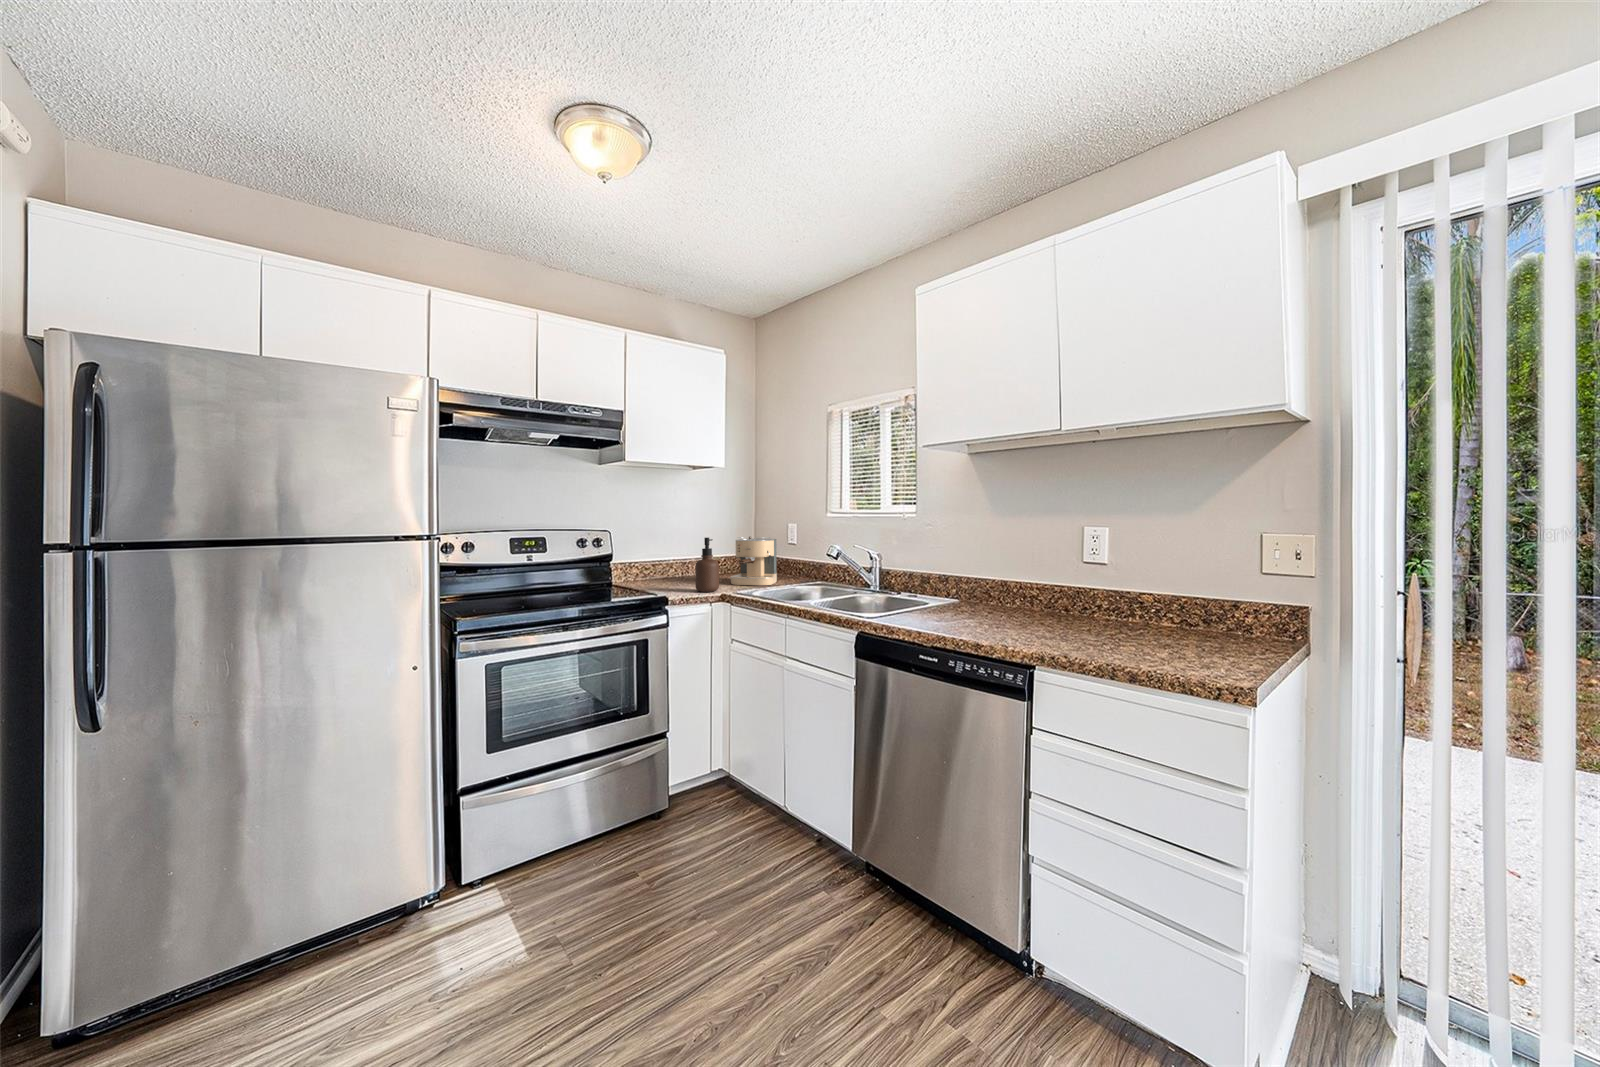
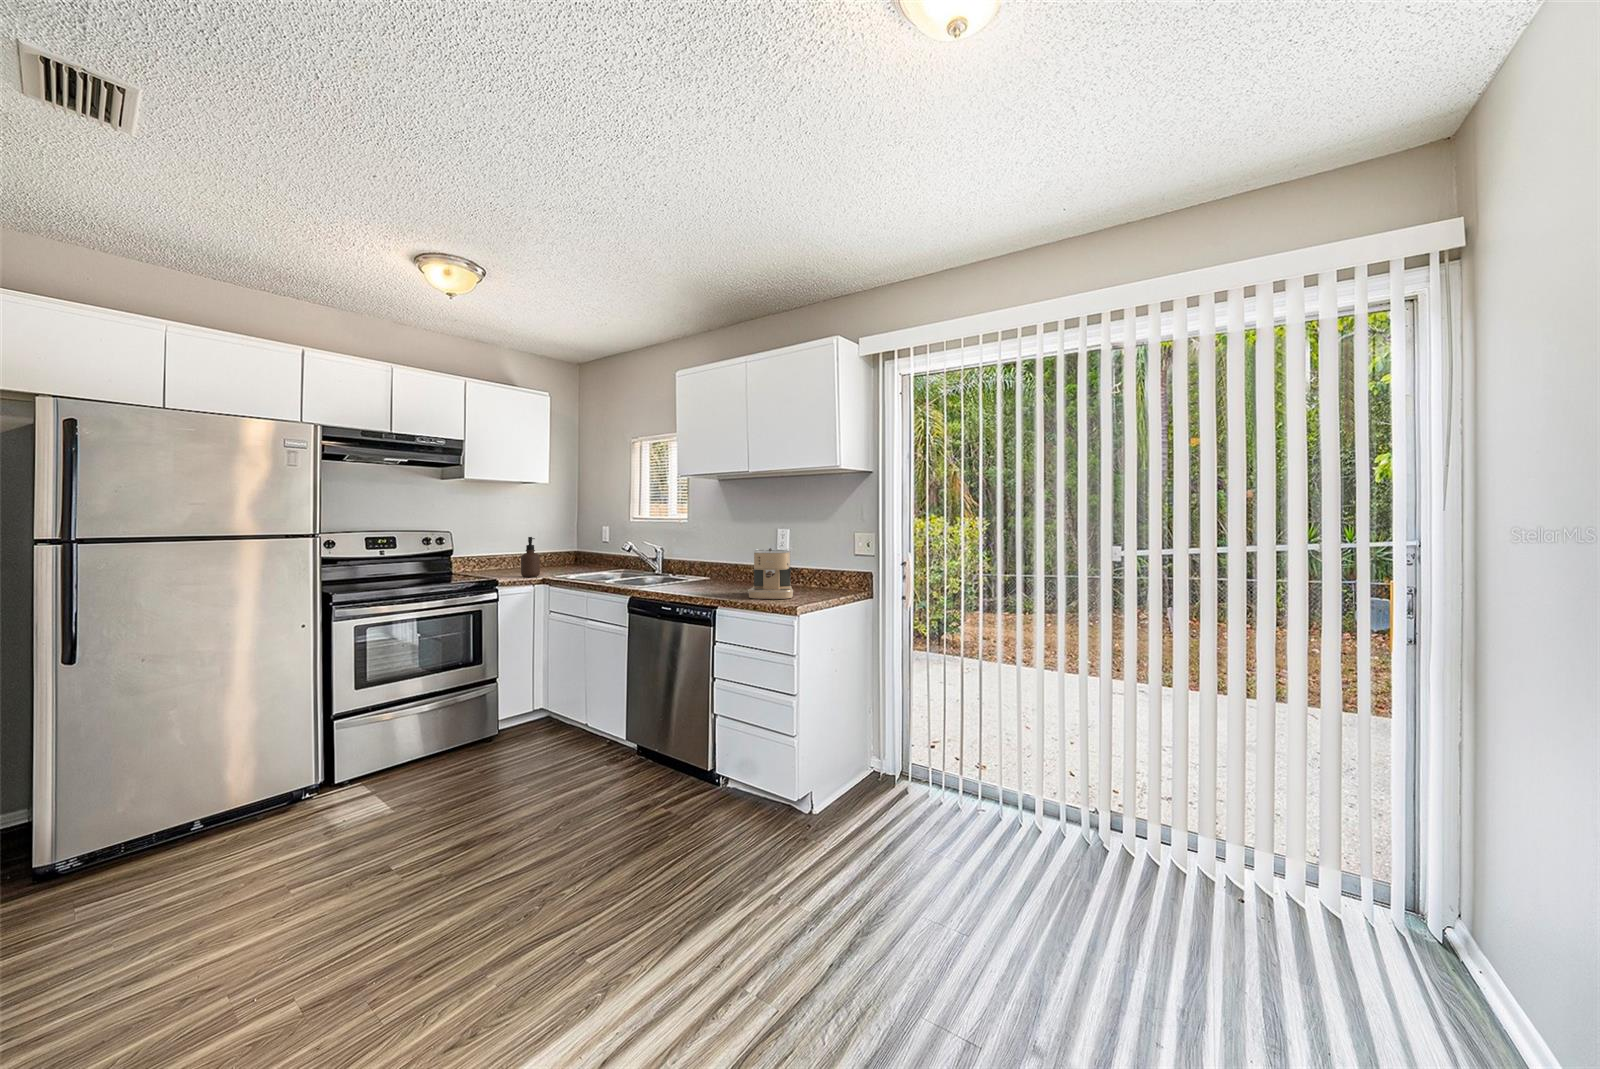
coffee maker: present [730,537,777,585] -> present [748,548,793,599]

